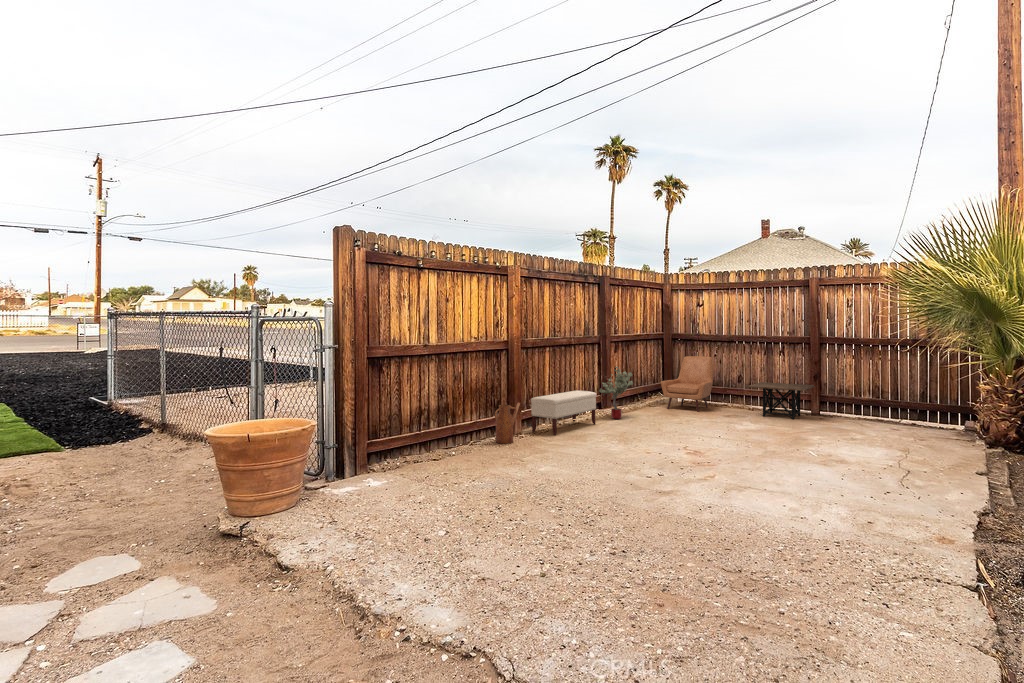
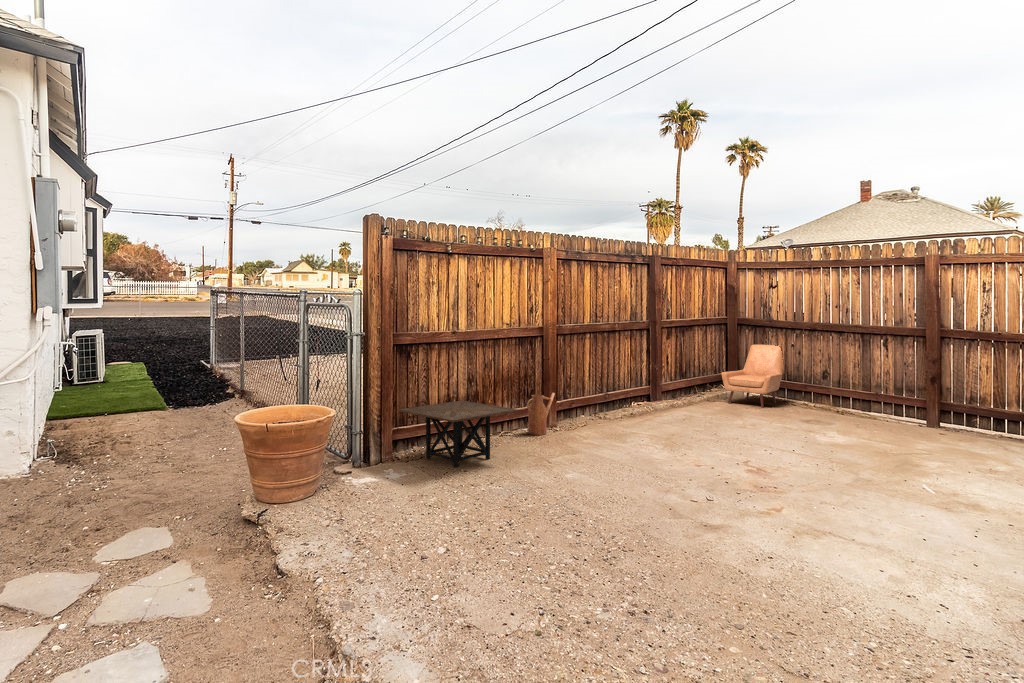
potted tree: present [600,366,633,419] -> none [646,355,686,413]
side table: present [747,382,815,419] -> present [398,401,518,467]
bench: present [531,391,597,435] -> none [568,381,642,428]

